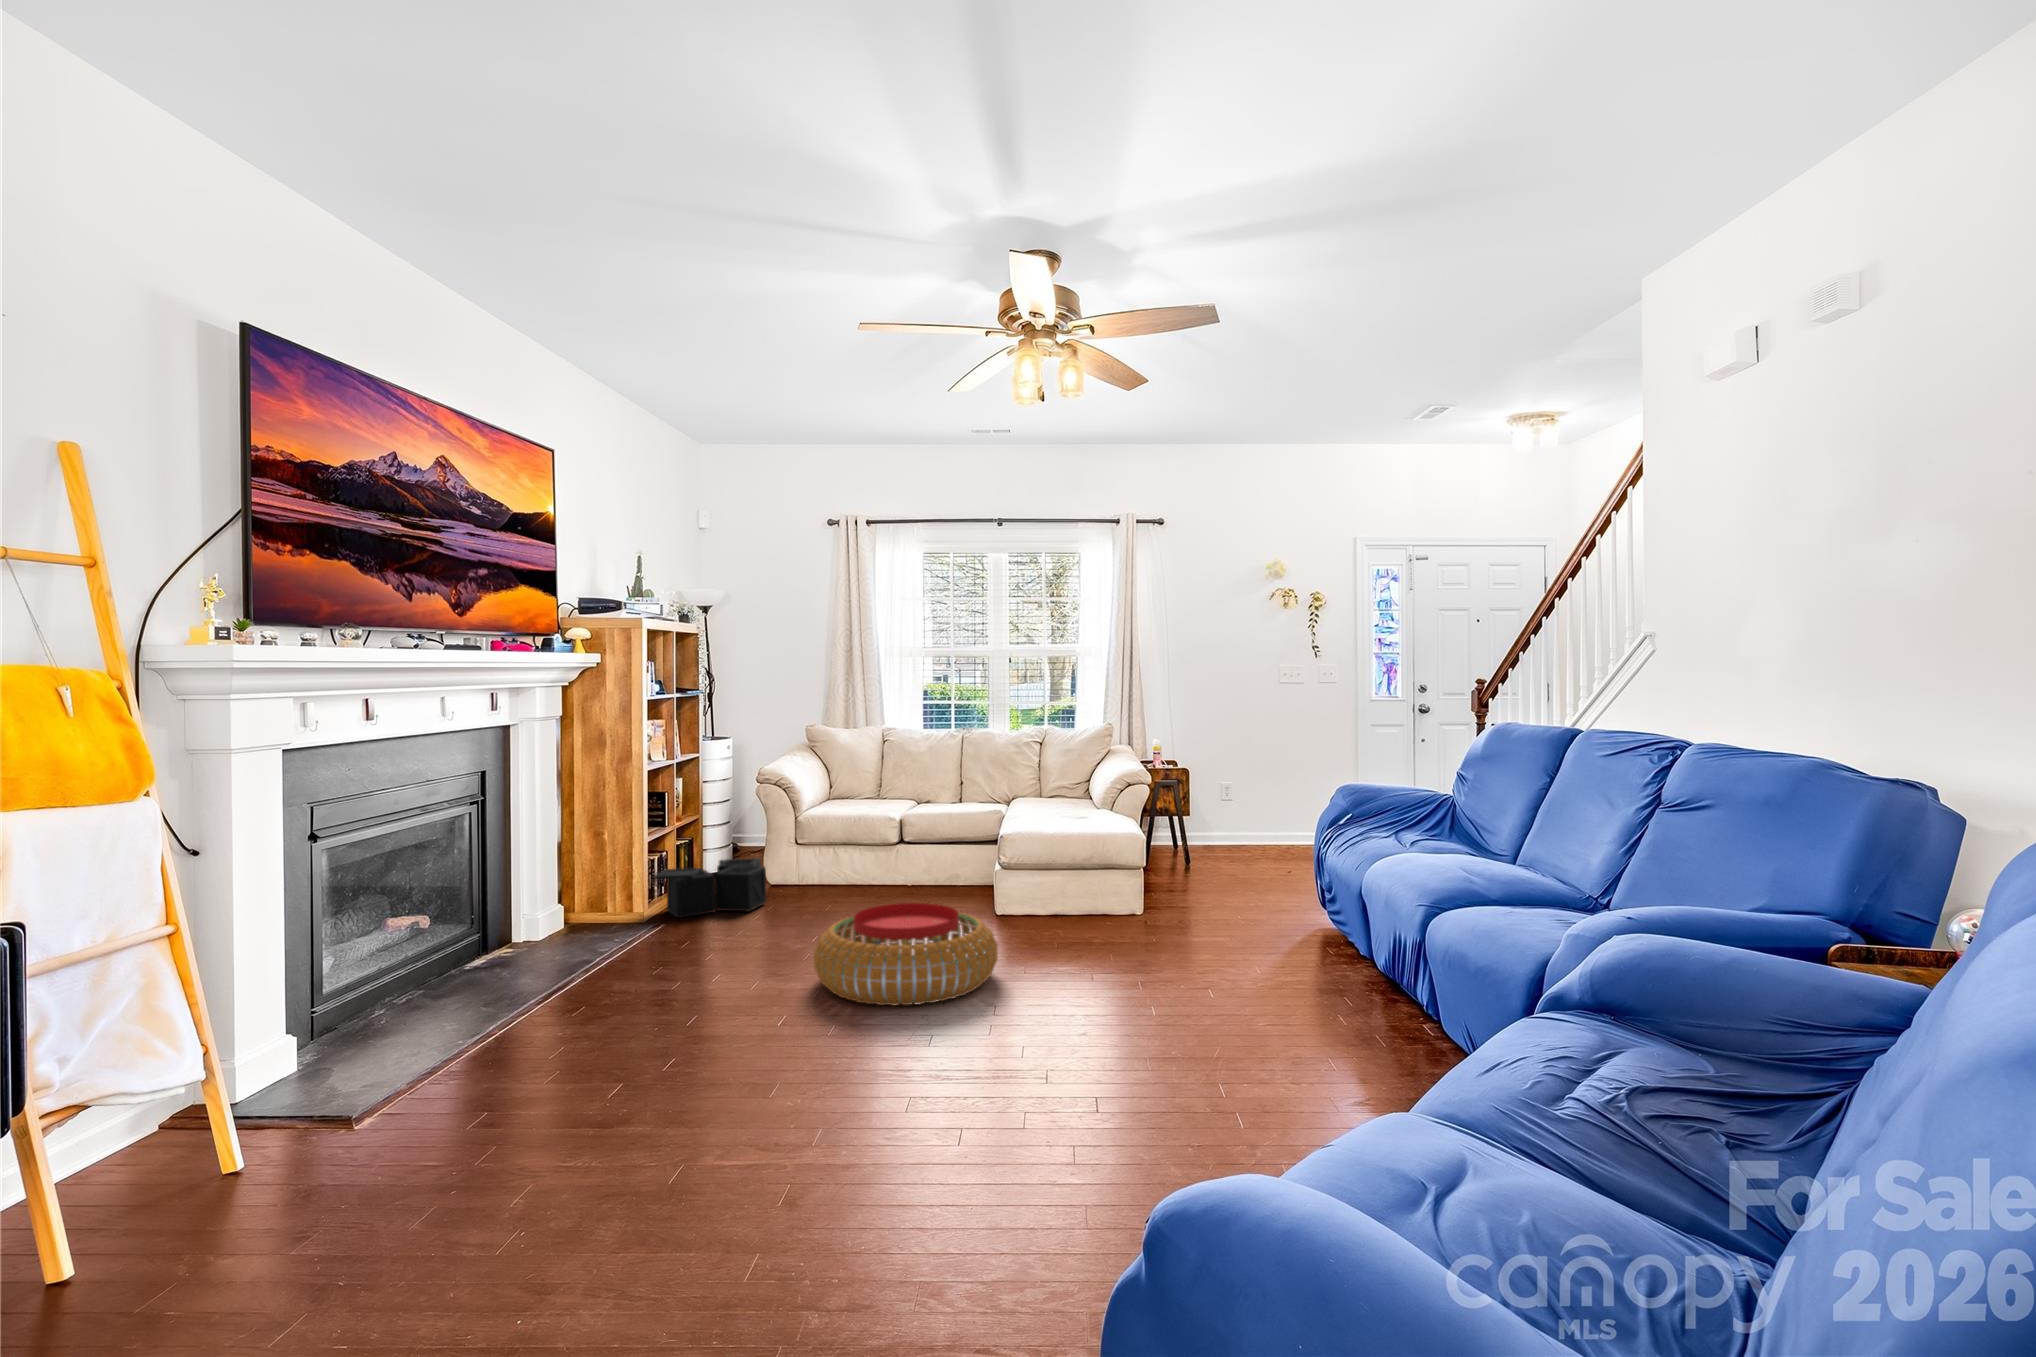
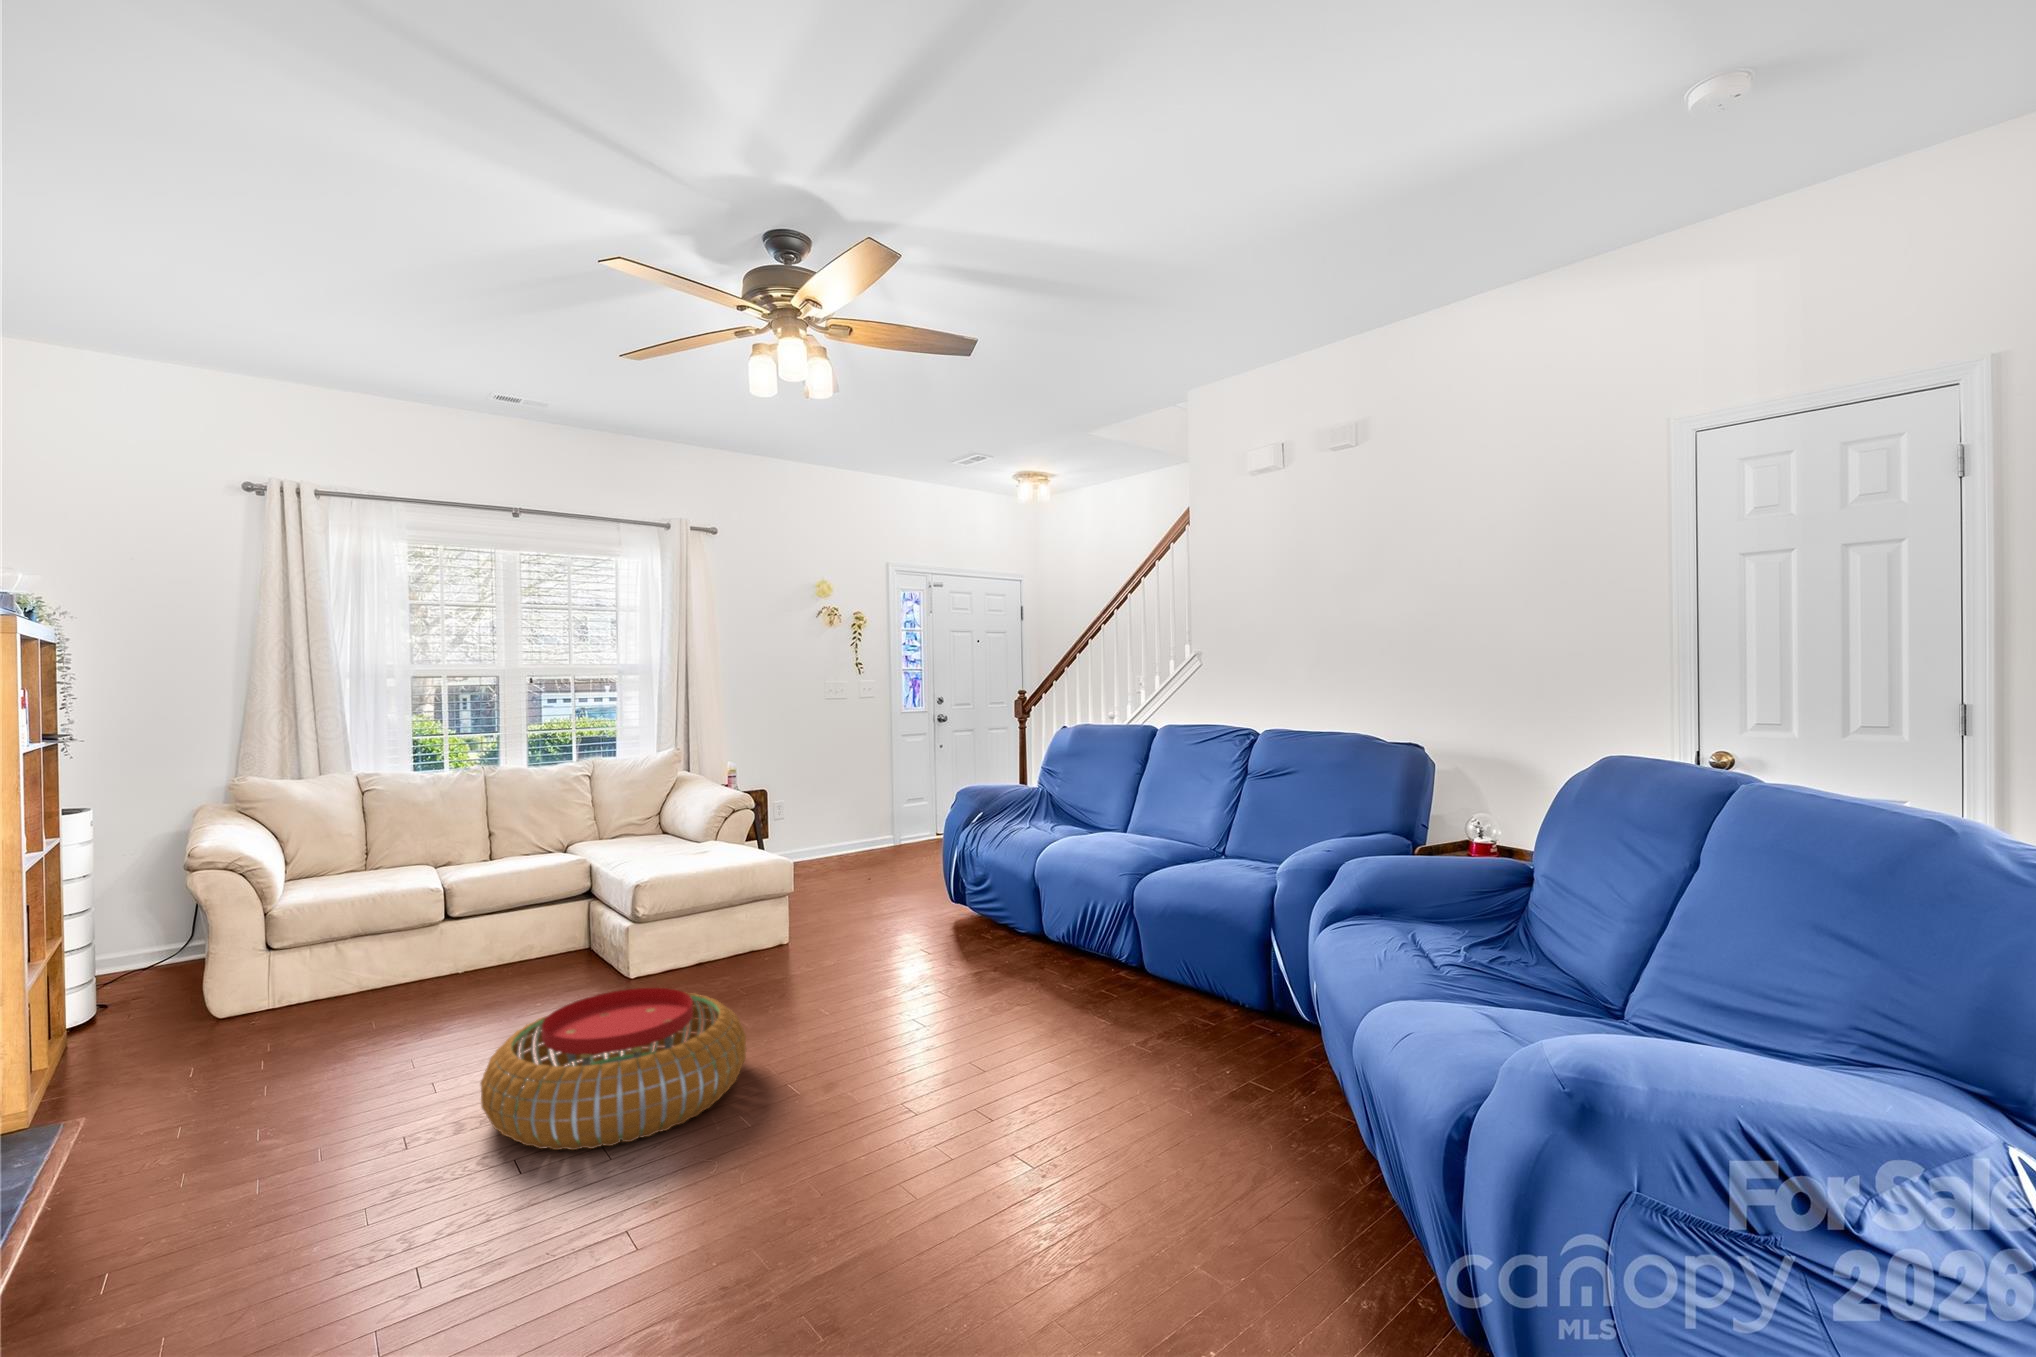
storage bin: present [654,858,770,918] -> none [14,983,249,1114]

